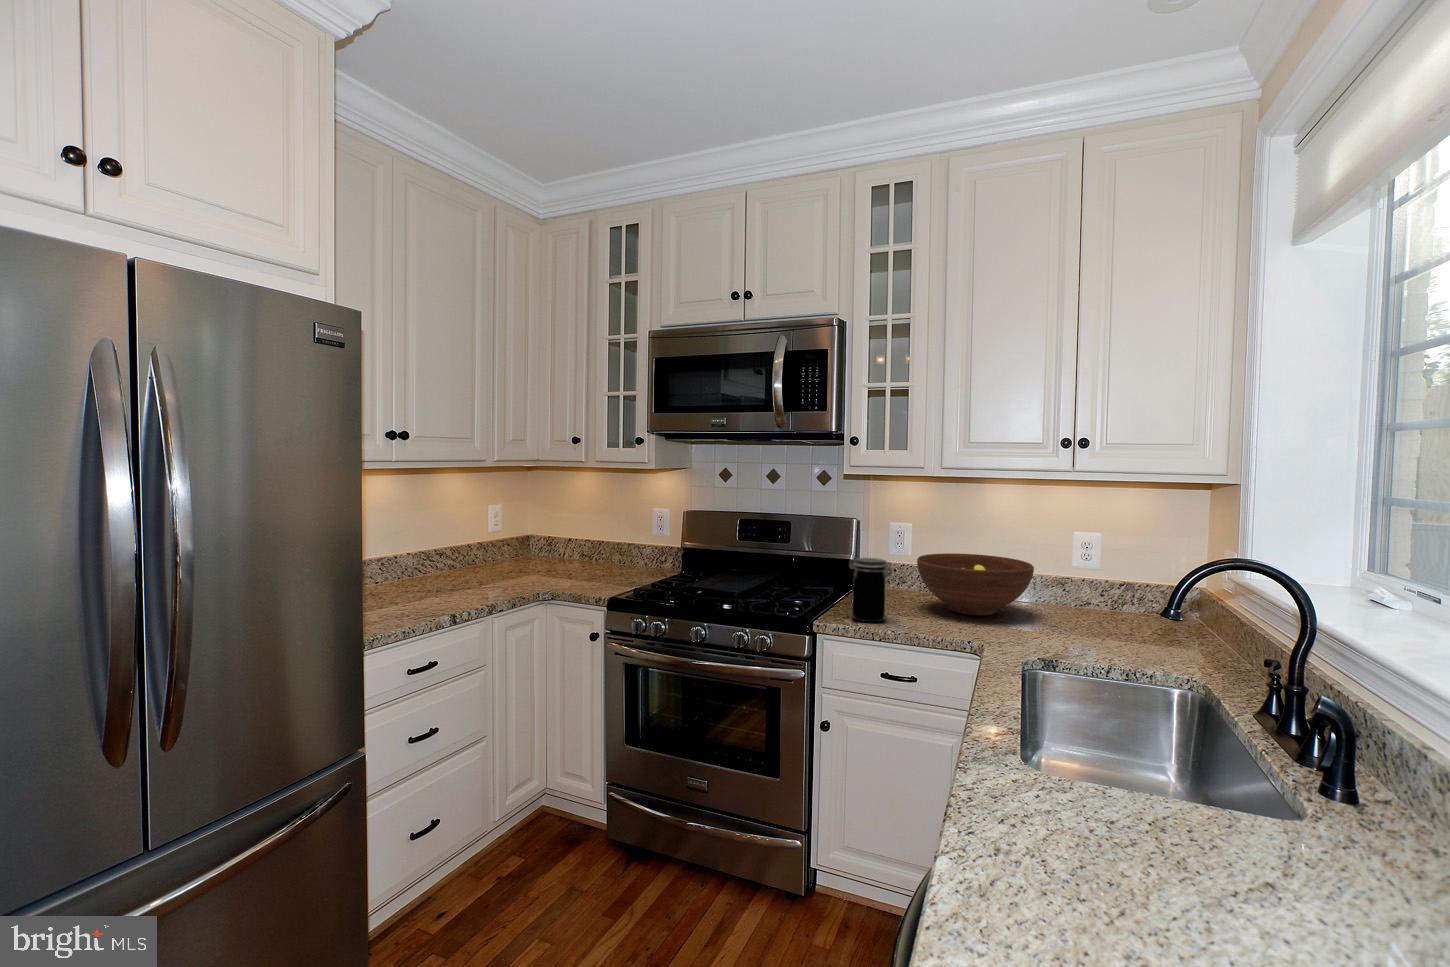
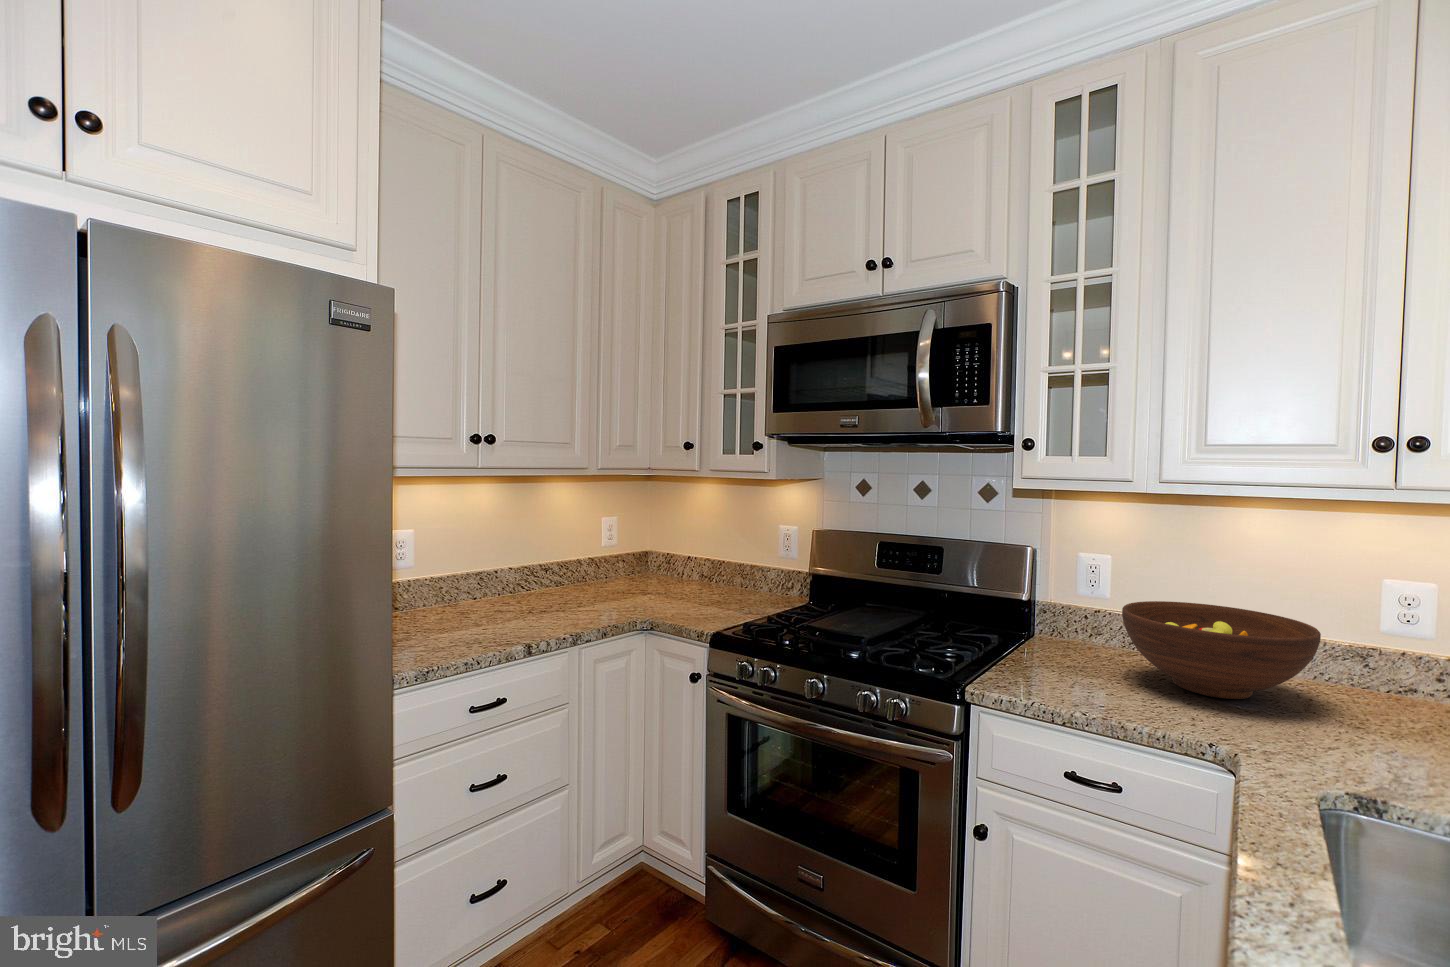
jar: present [849,558,892,622] -> none [1019,604,1084,697]

